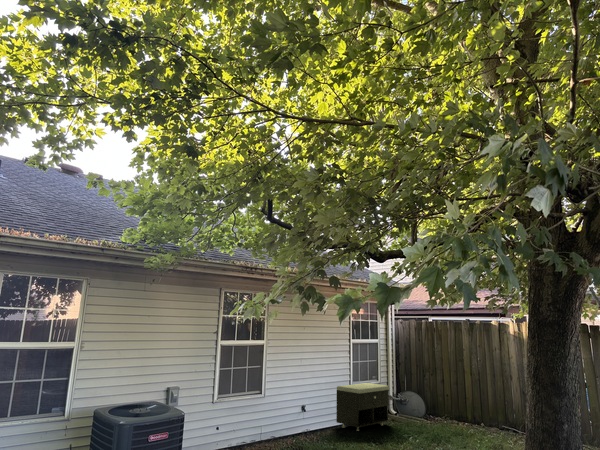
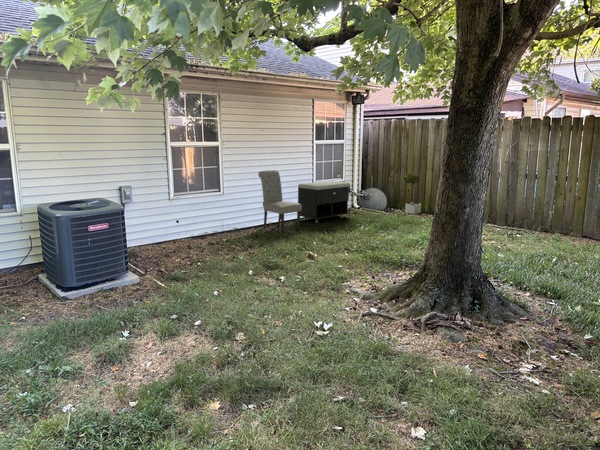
chair: none [300,371,345,443] -> present [258,170,302,233]
potted tree: none [442,375,464,423] -> present [404,173,421,214]

